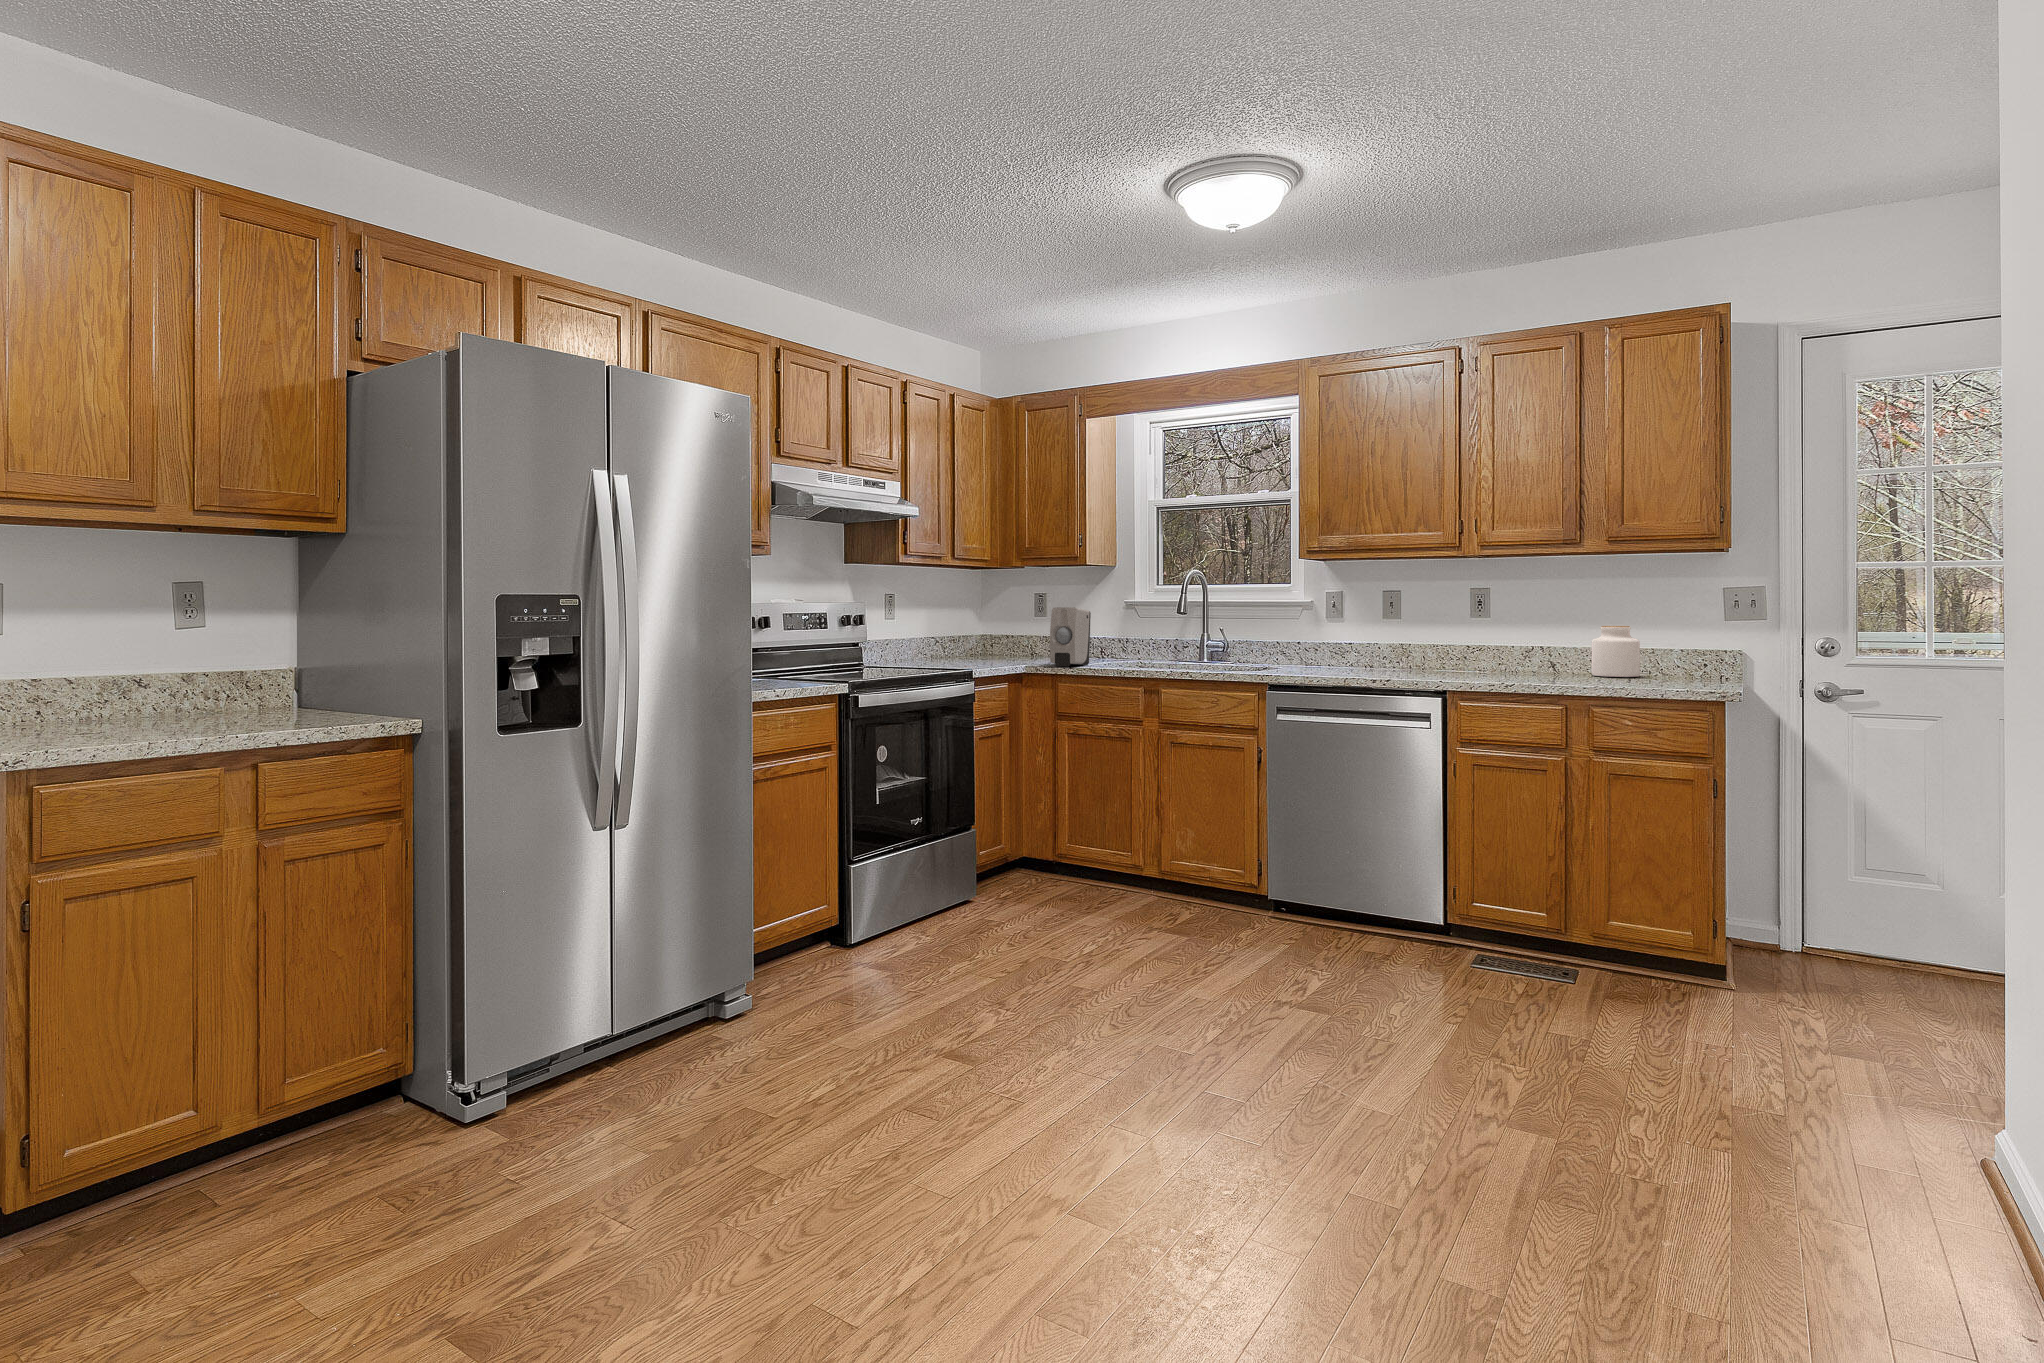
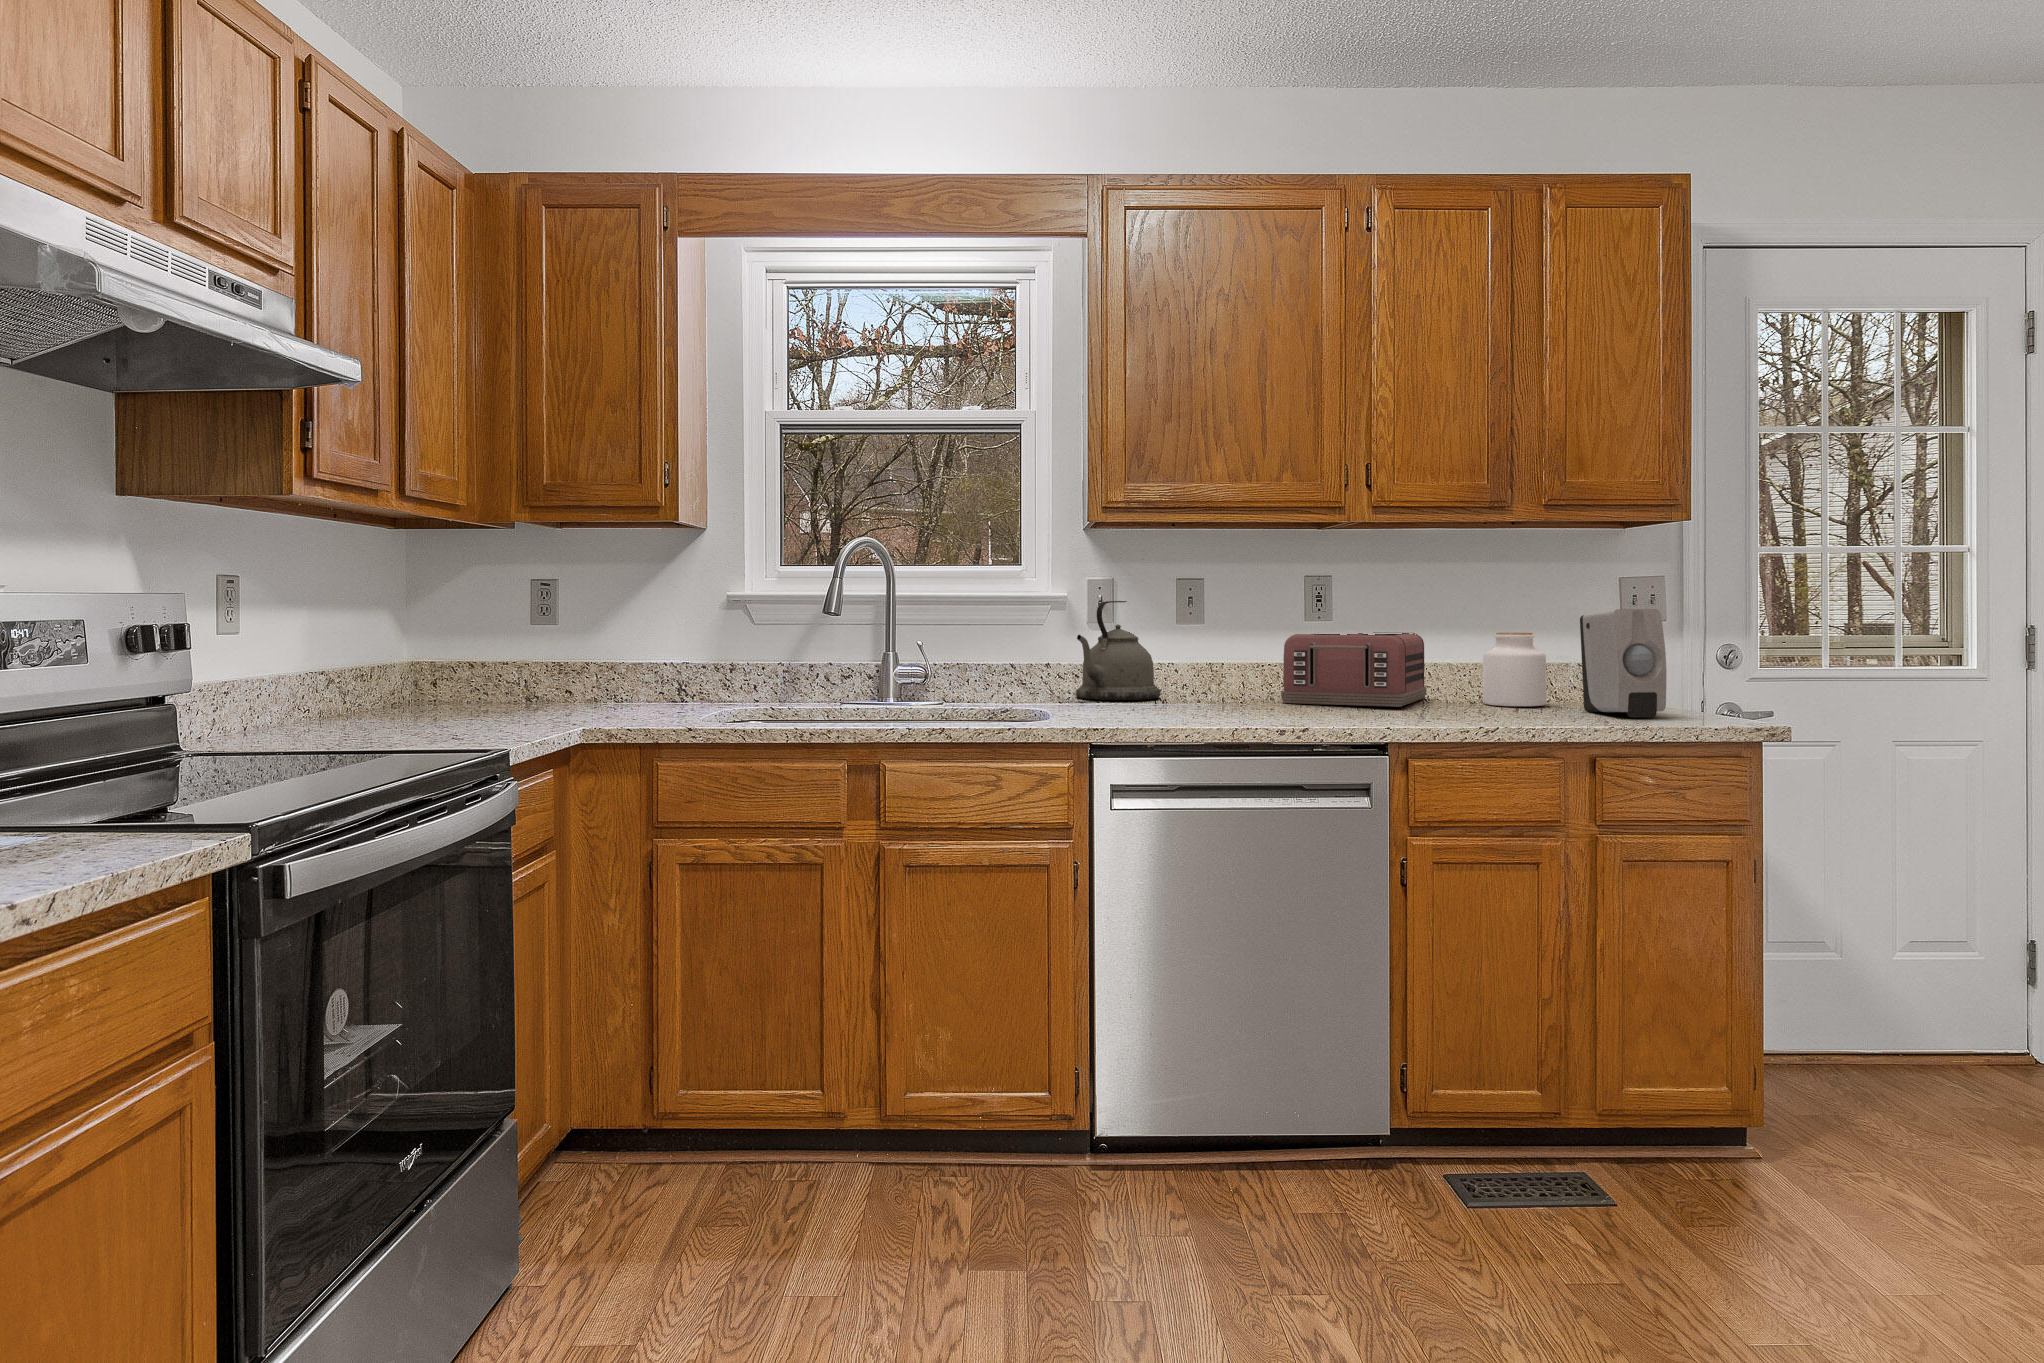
kettle: none [1307,605,1373,665] -> present [1076,601,1161,700]
soap dispenser: present [1050,607,1091,666] -> present [1580,609,1667,717]
toaster: none [1441,625,1565,673] -> present [1281,632,1427,707]

